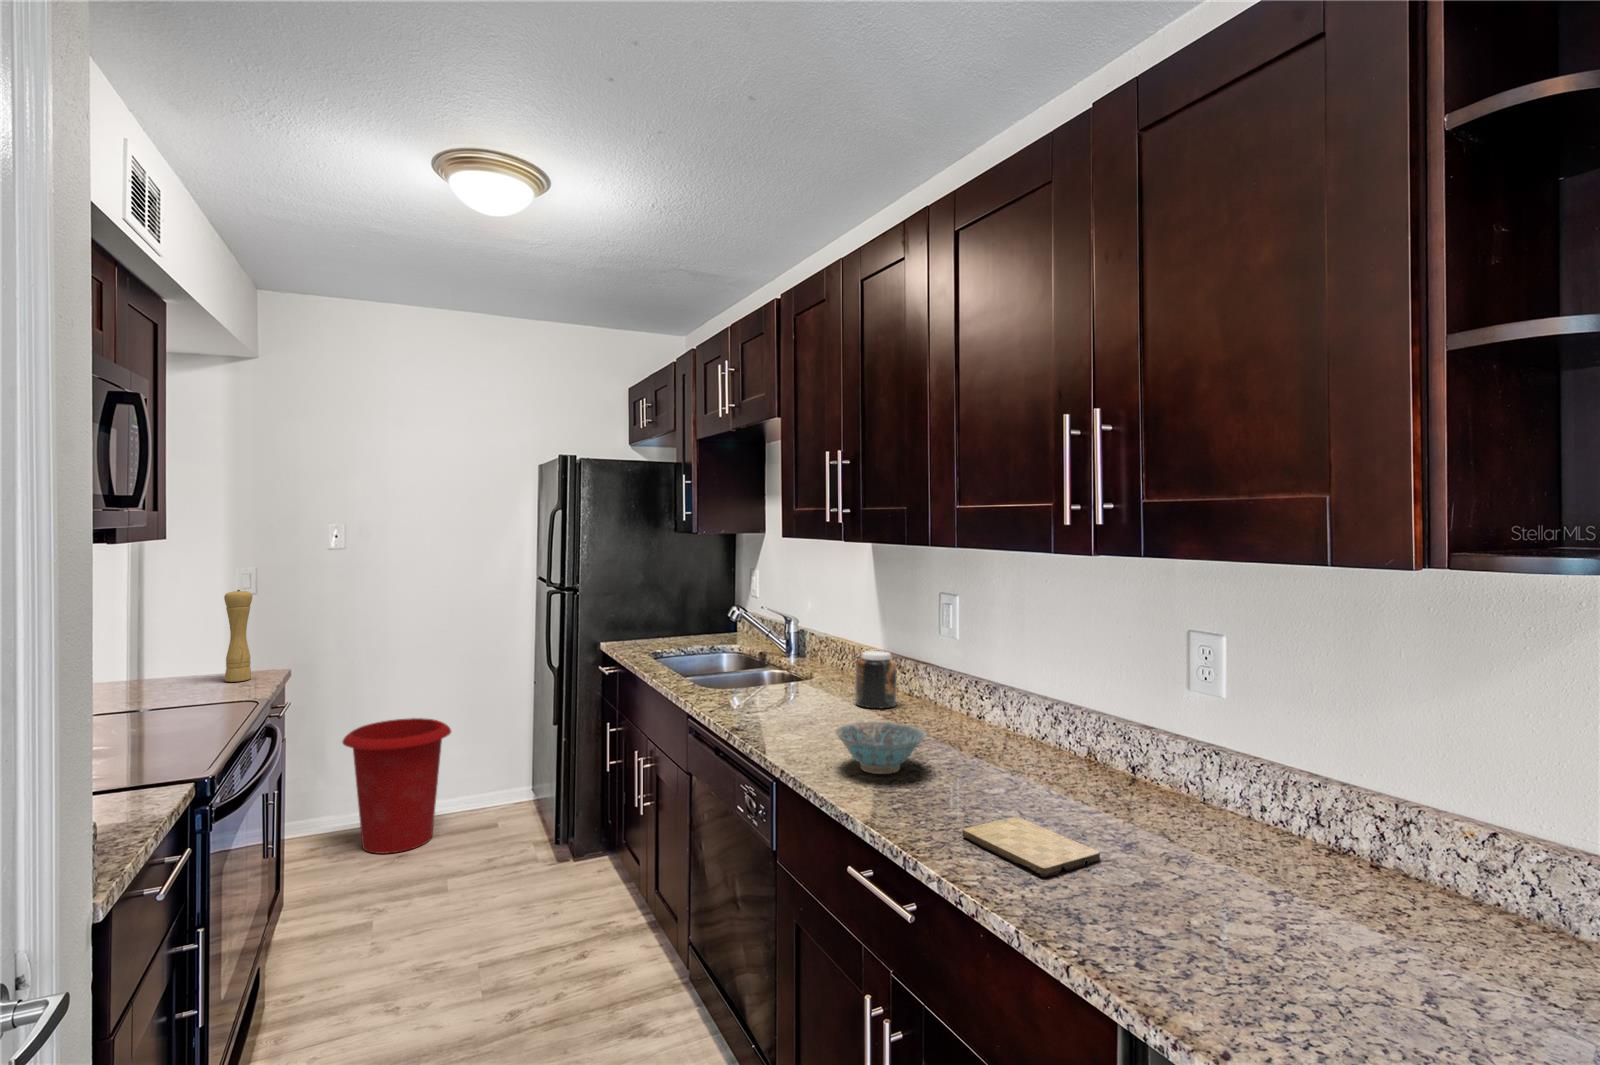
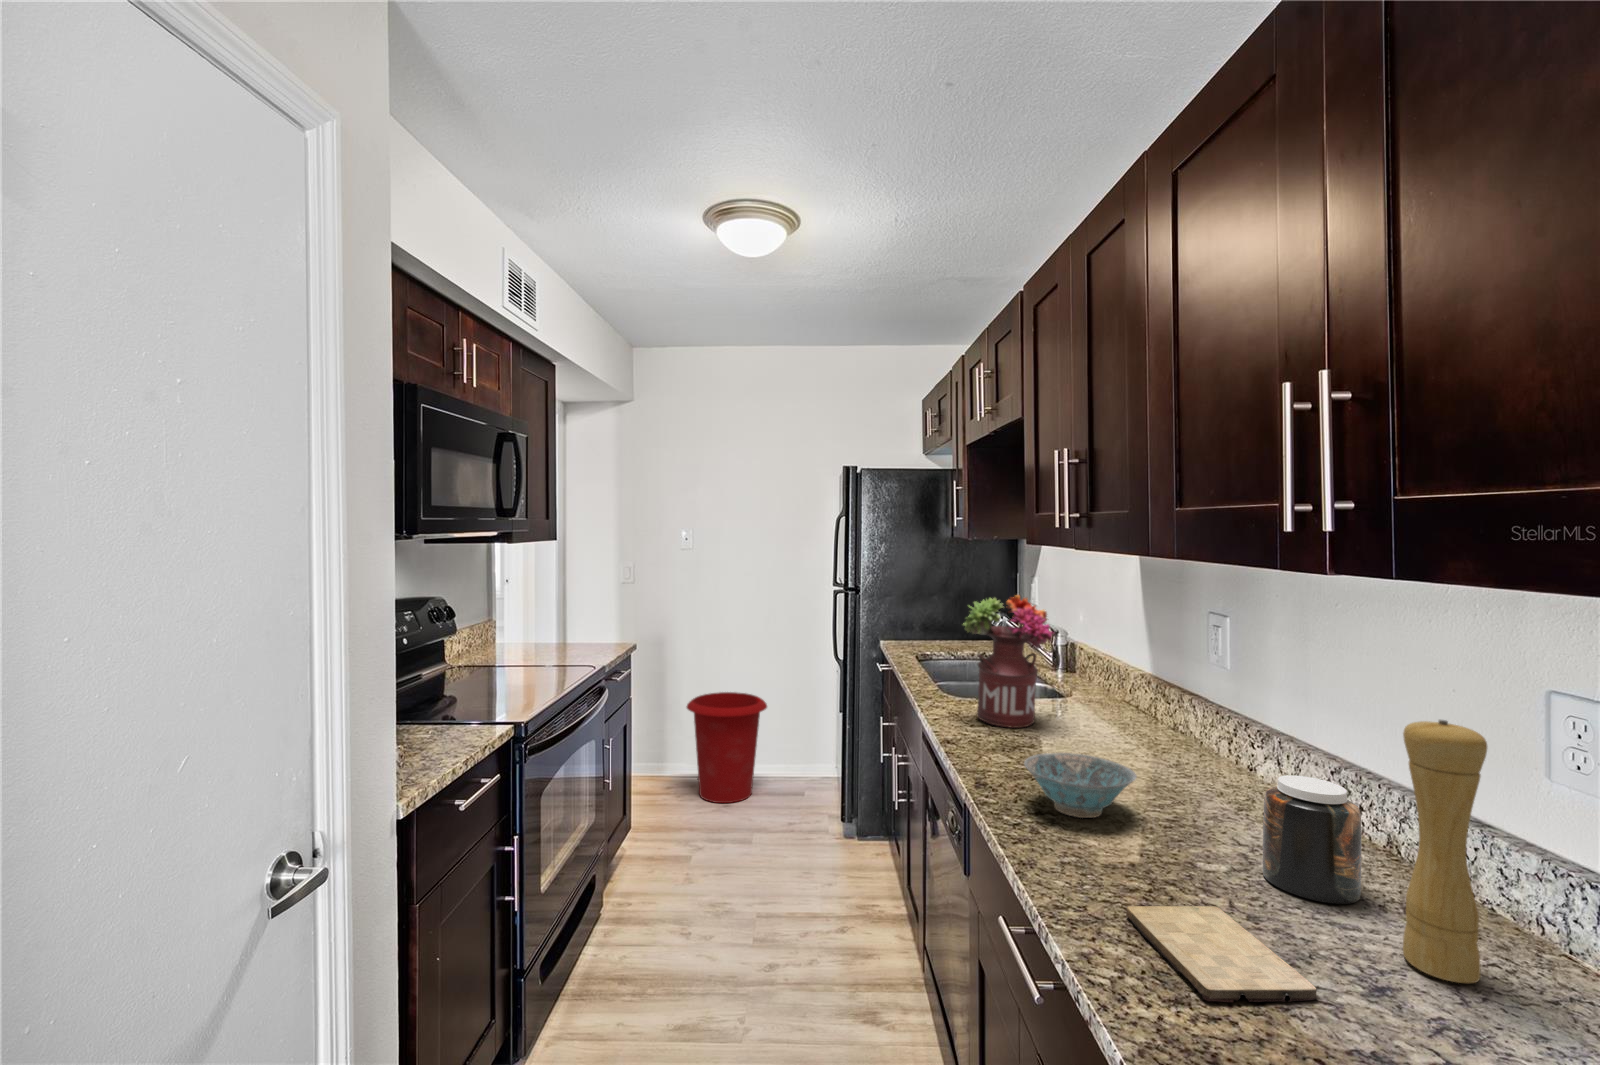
flower arrangement: none [734,585,819,711] -> present [963,595,1053,728]
pepper mill: present [224,590,252,682] -> present [1403,720,1487,983]
jar: present [855,651,897,708] -> present [1263,775,1361,904]

